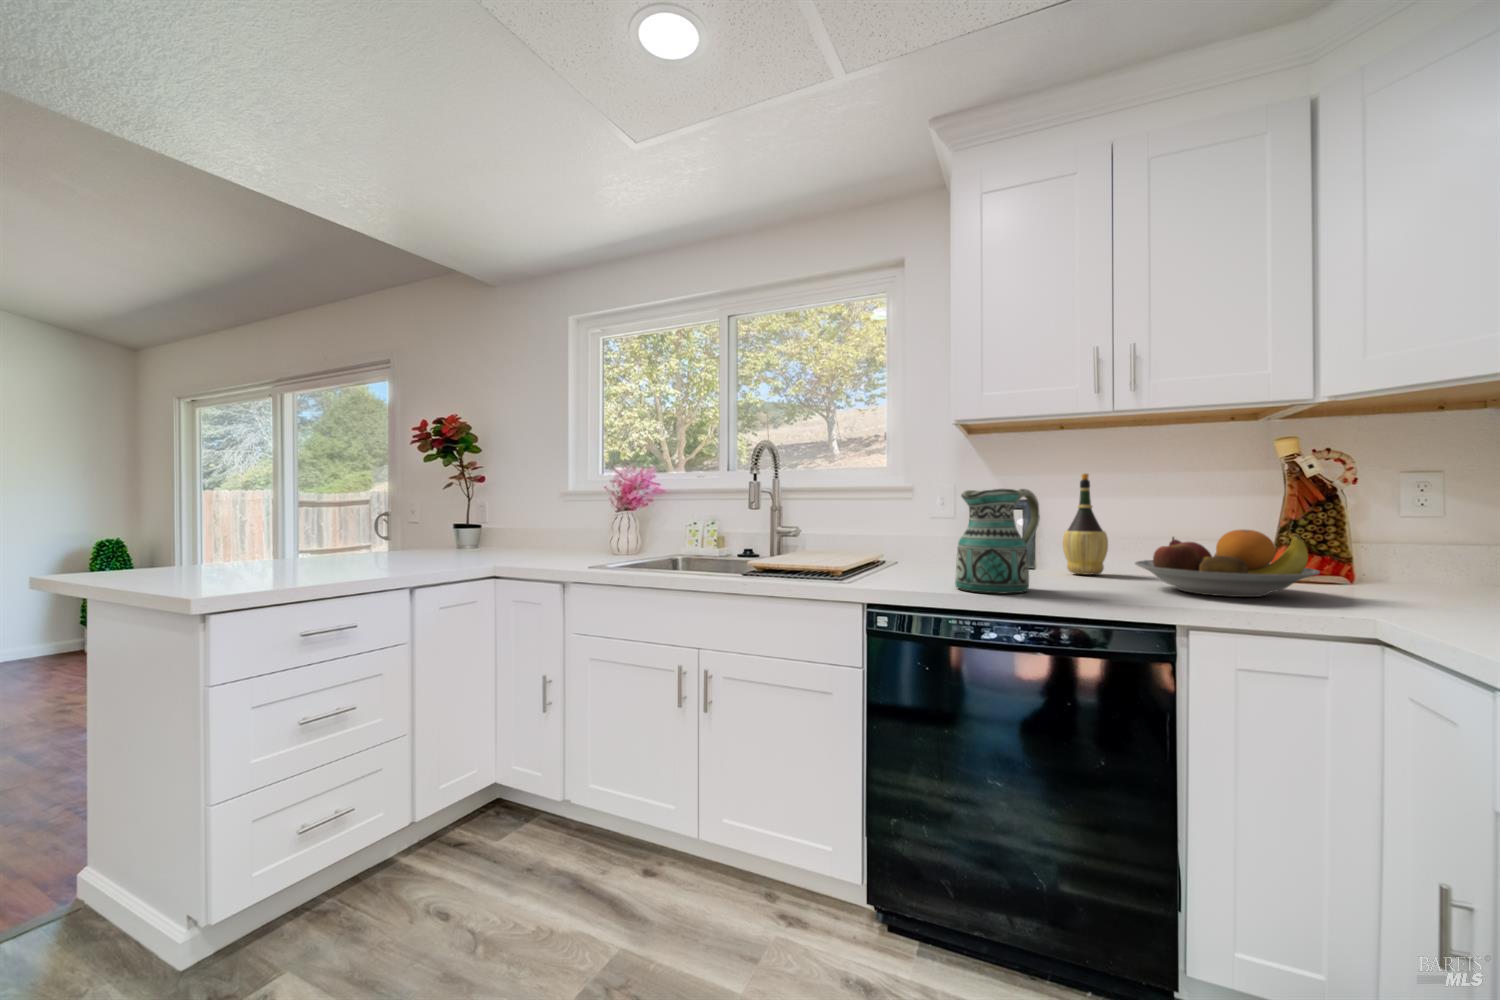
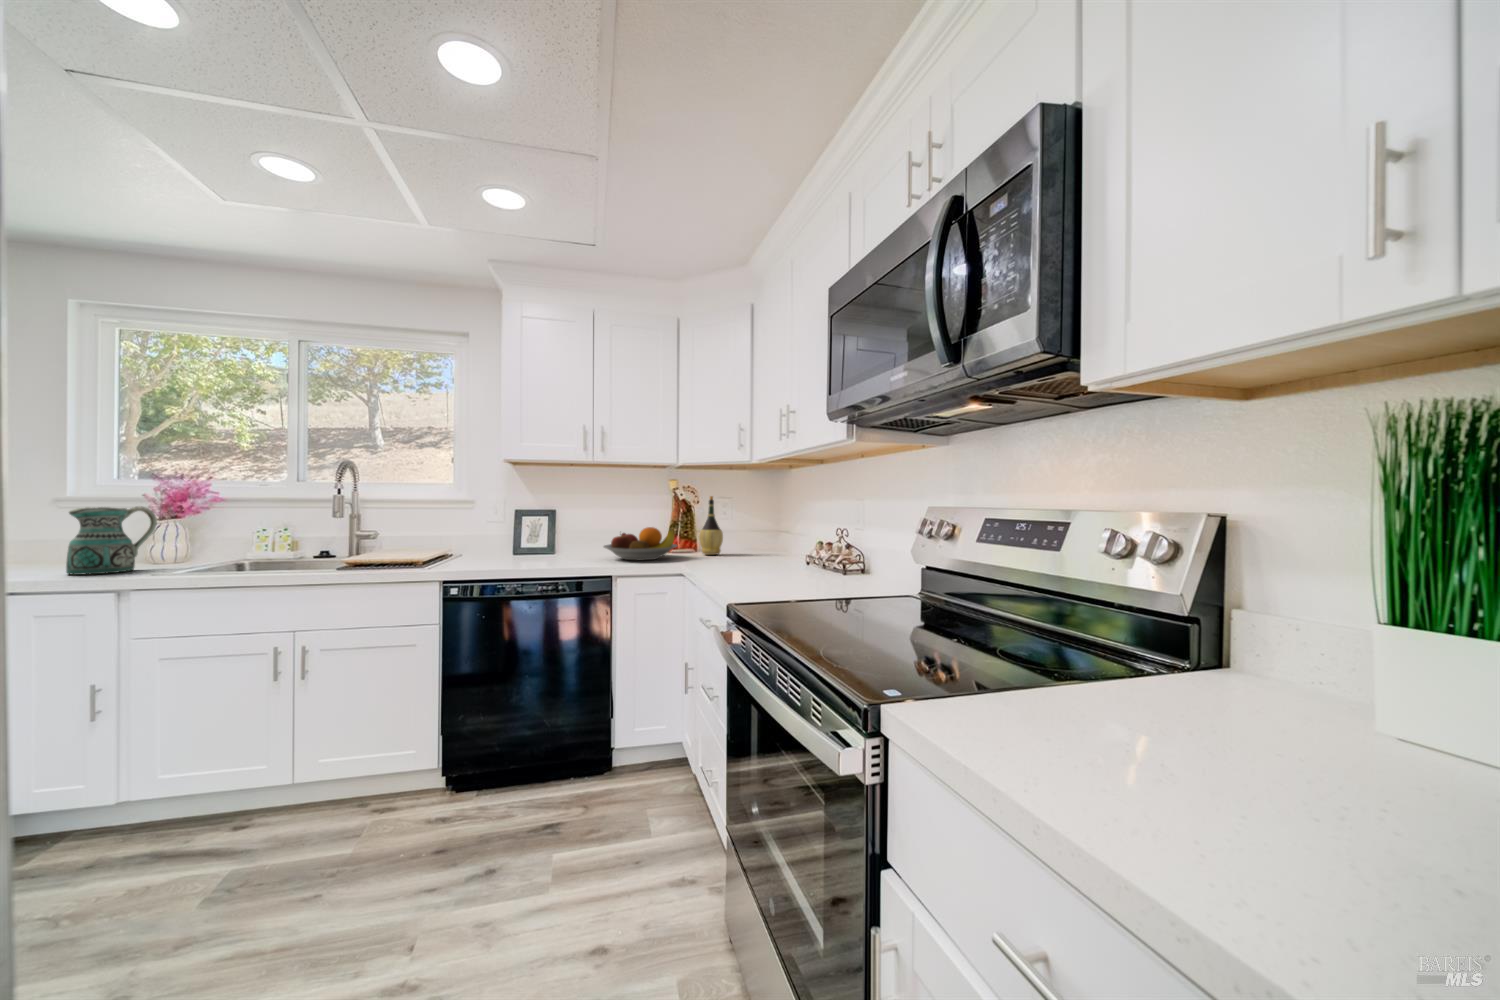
wine bottle: present [1062,474,1108,575] -> present [699,496,723,555]
ceramic pitcher: present [955,488,1040,593] -> present [66,506,157,575]

